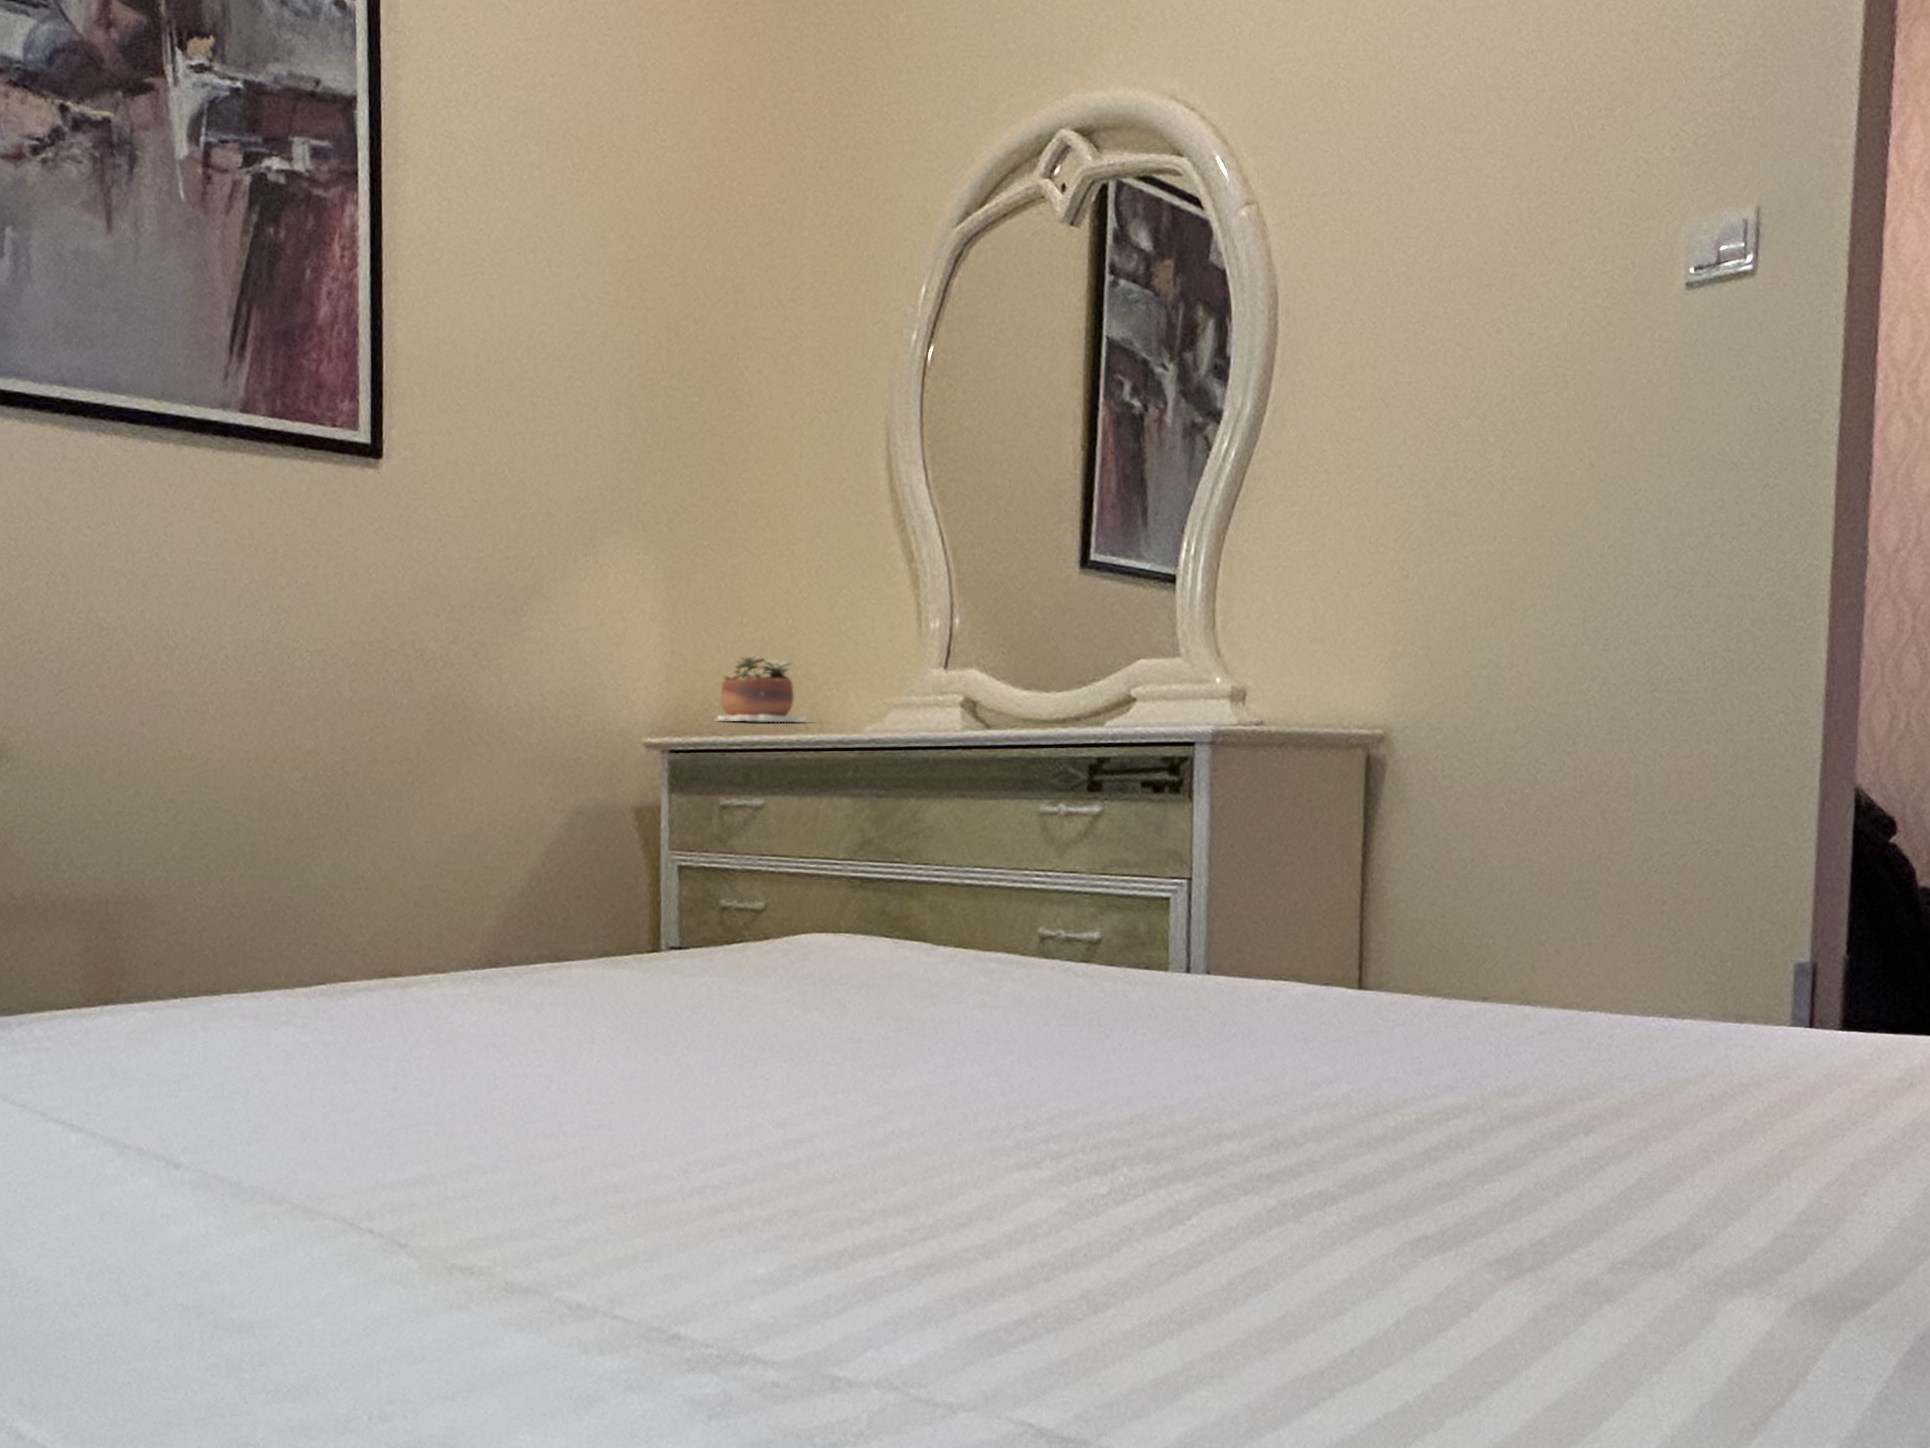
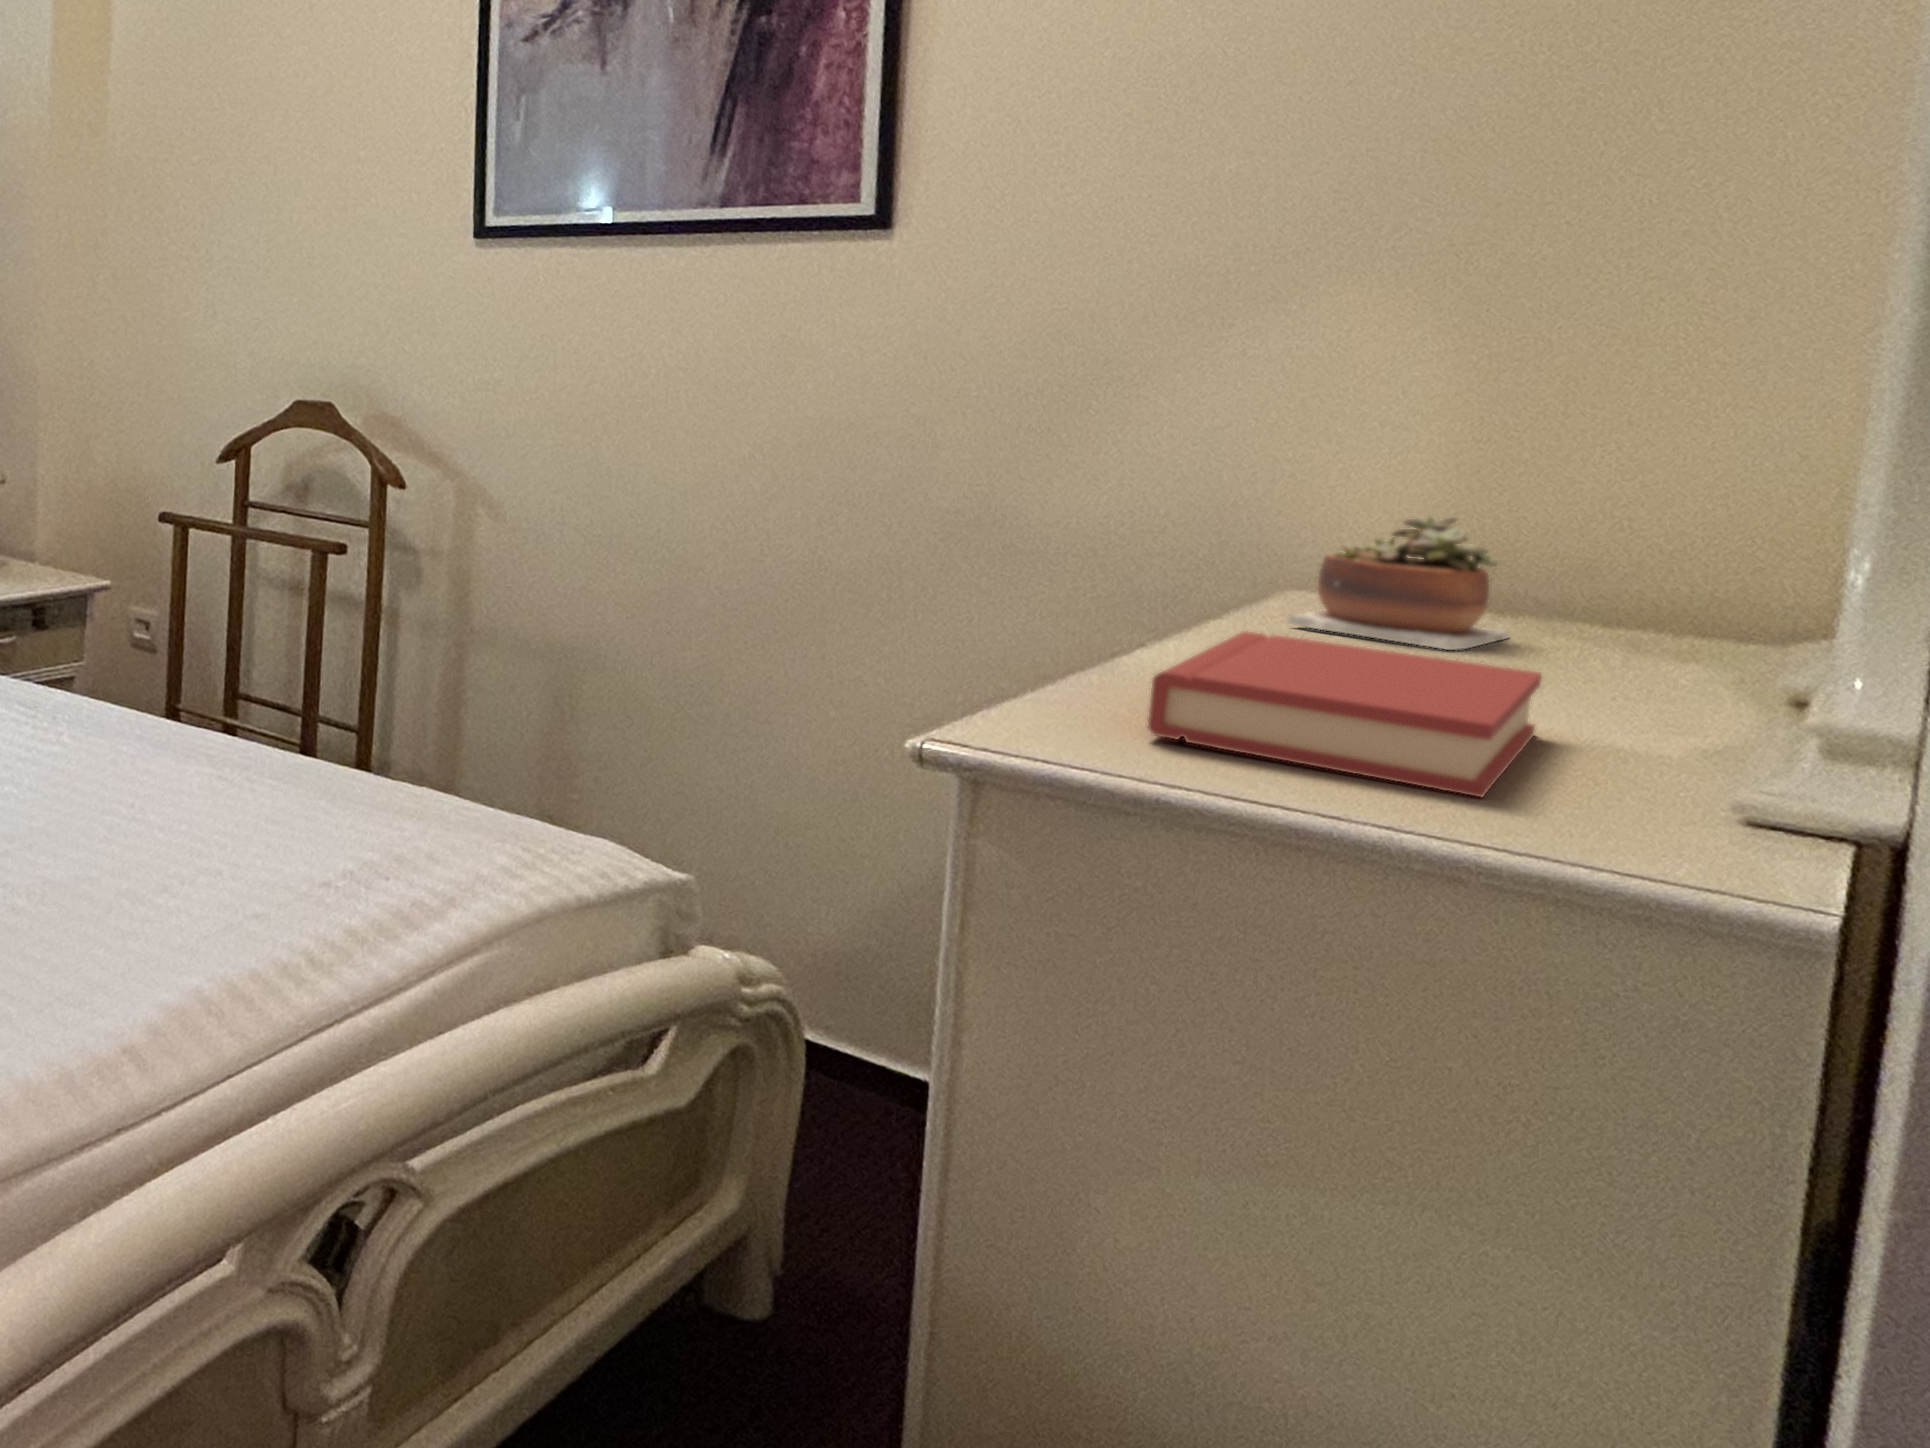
hardback book: none [938,696,1147,732] -> present [1147,631,1542,797]

